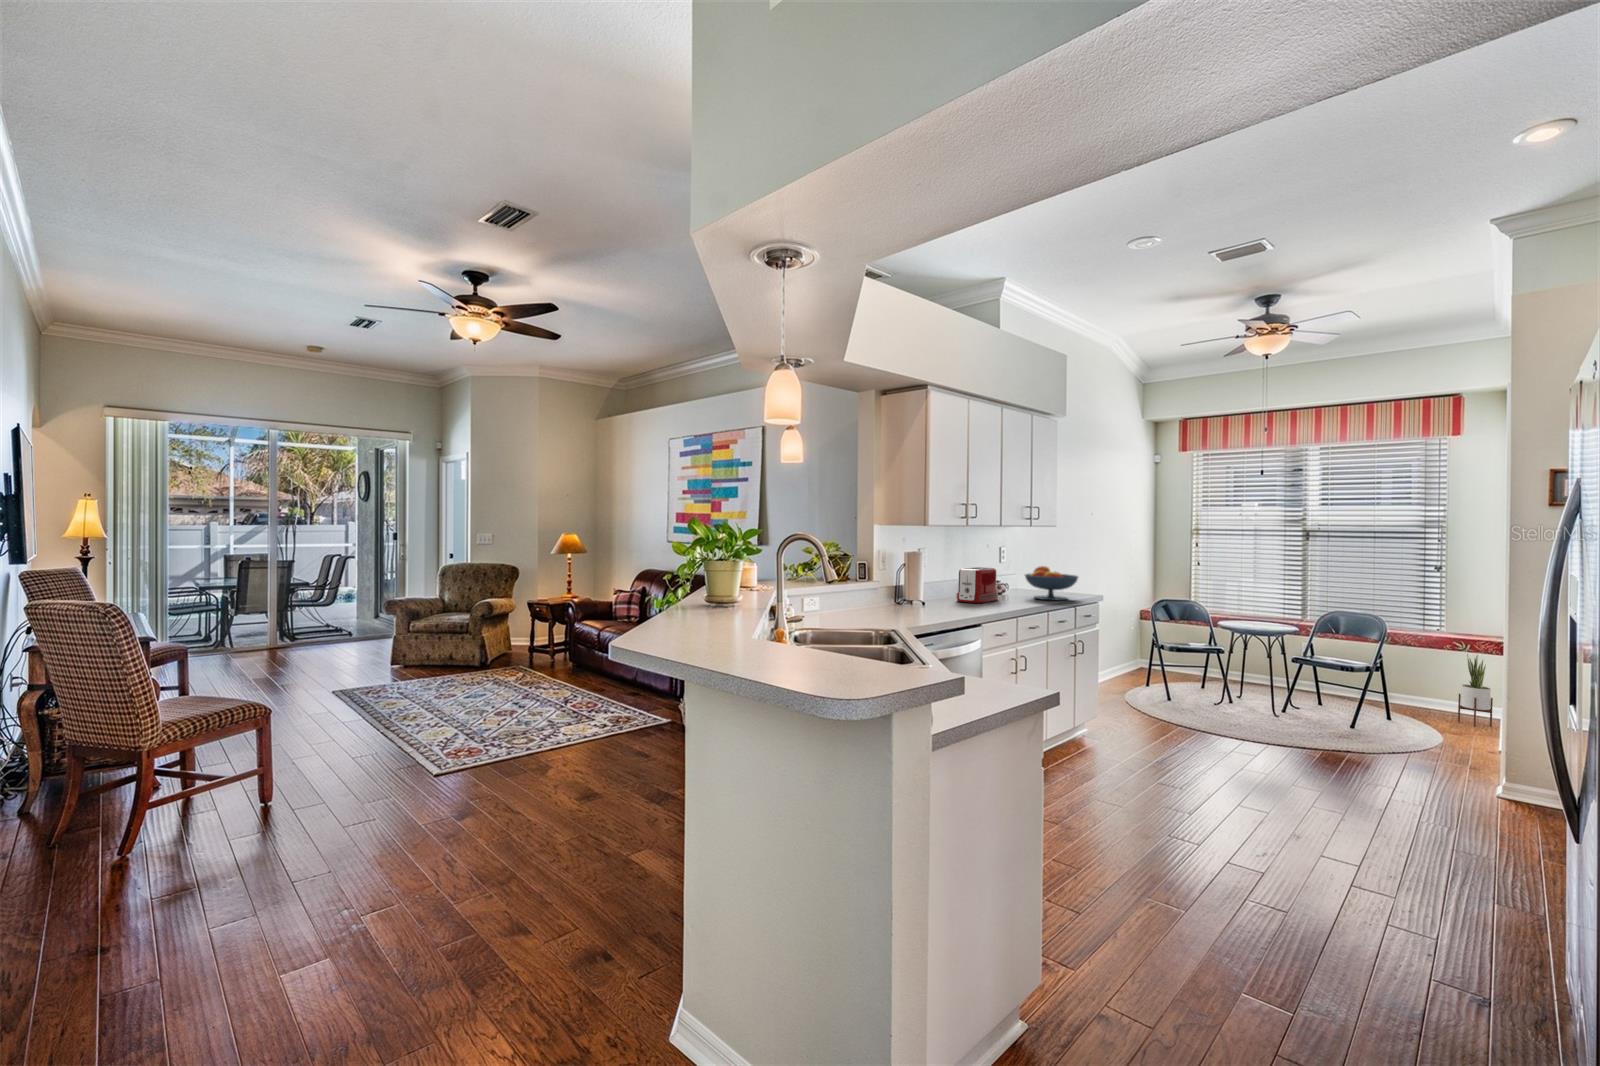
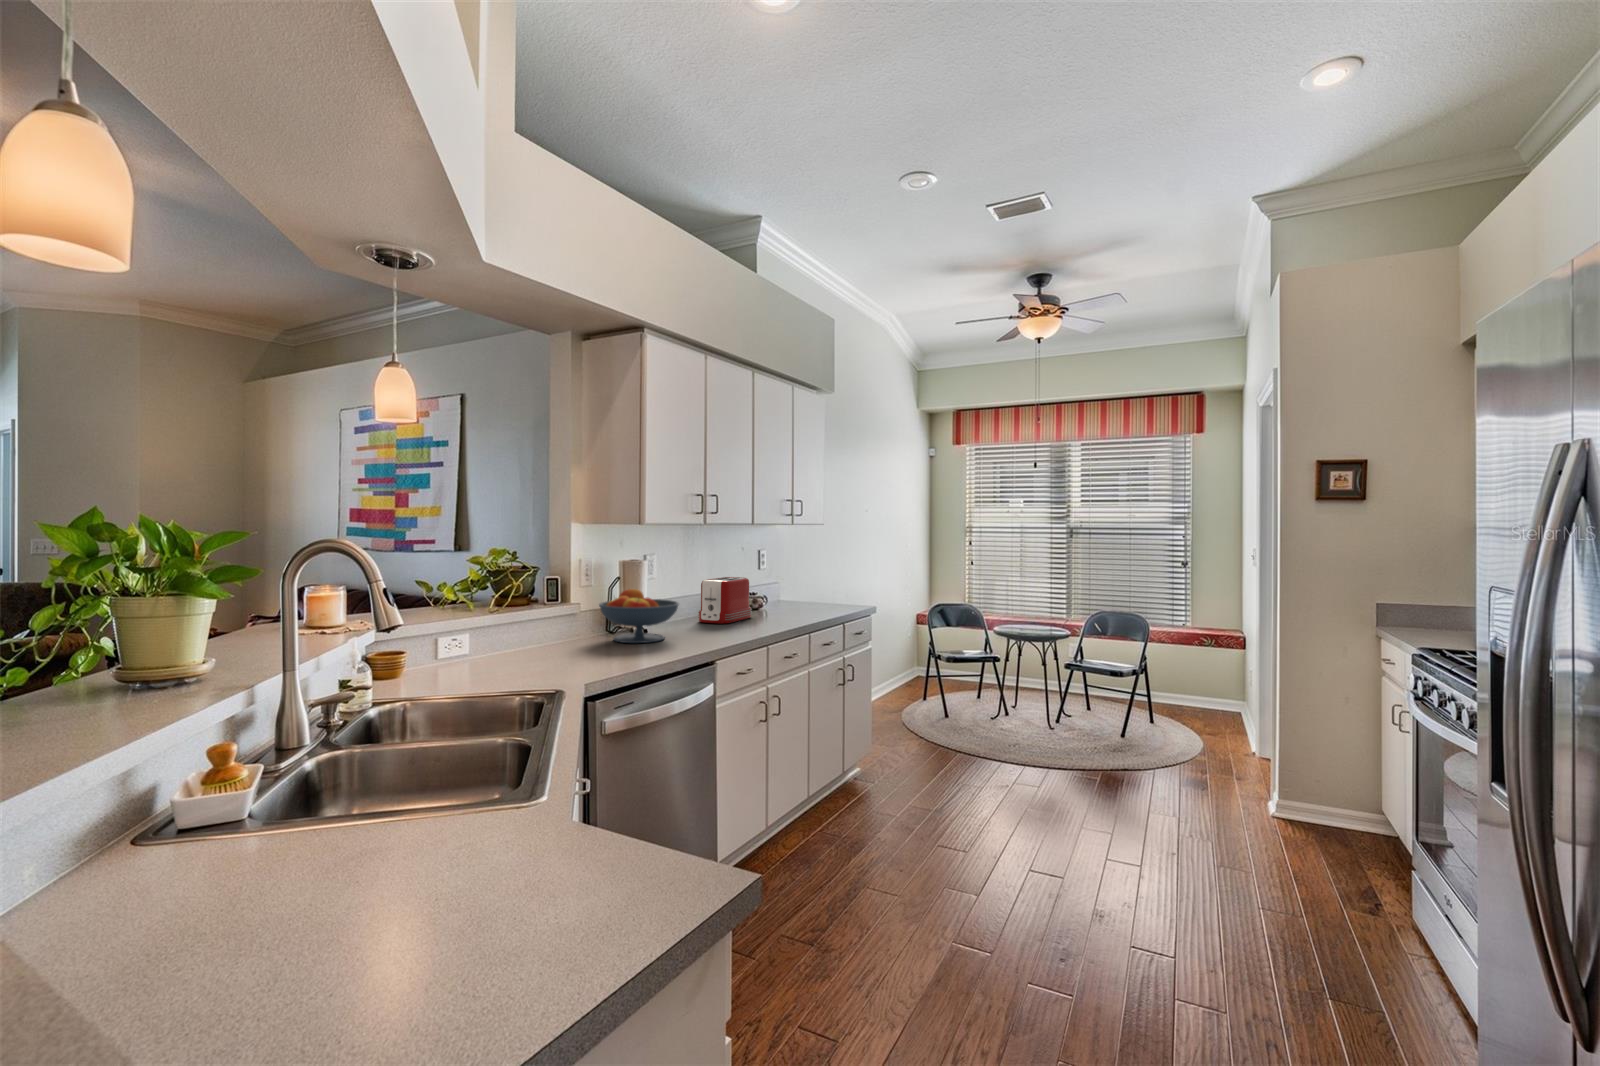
fruit bowl: present [1025,566,1078,600] -> present [599,589,679,643]
potted plant: present [1458,652,1493,727] -> none [1207,646,1236,723]

